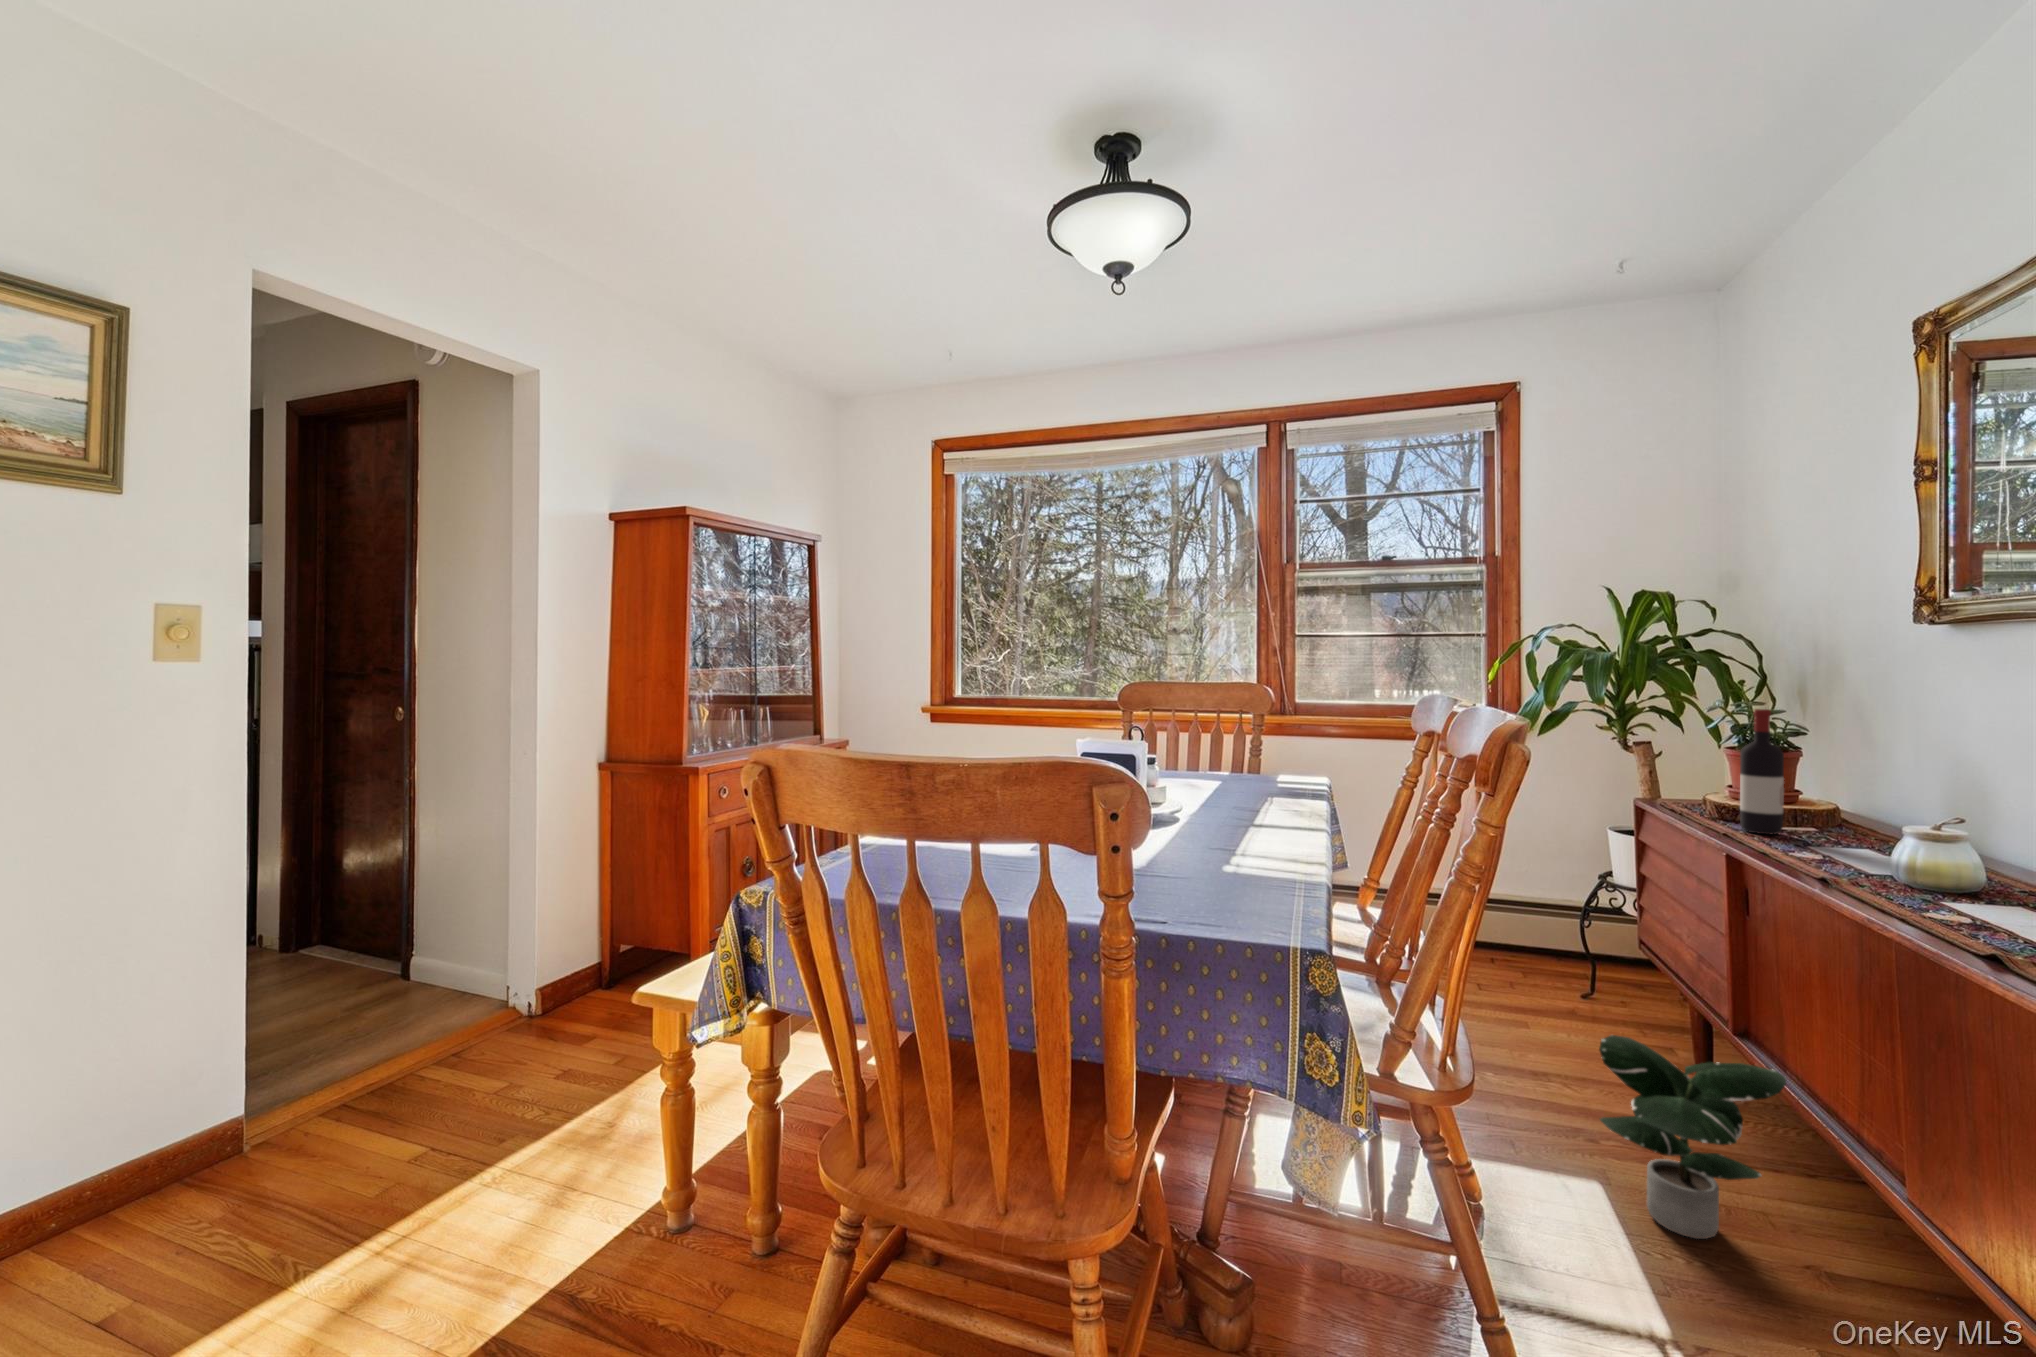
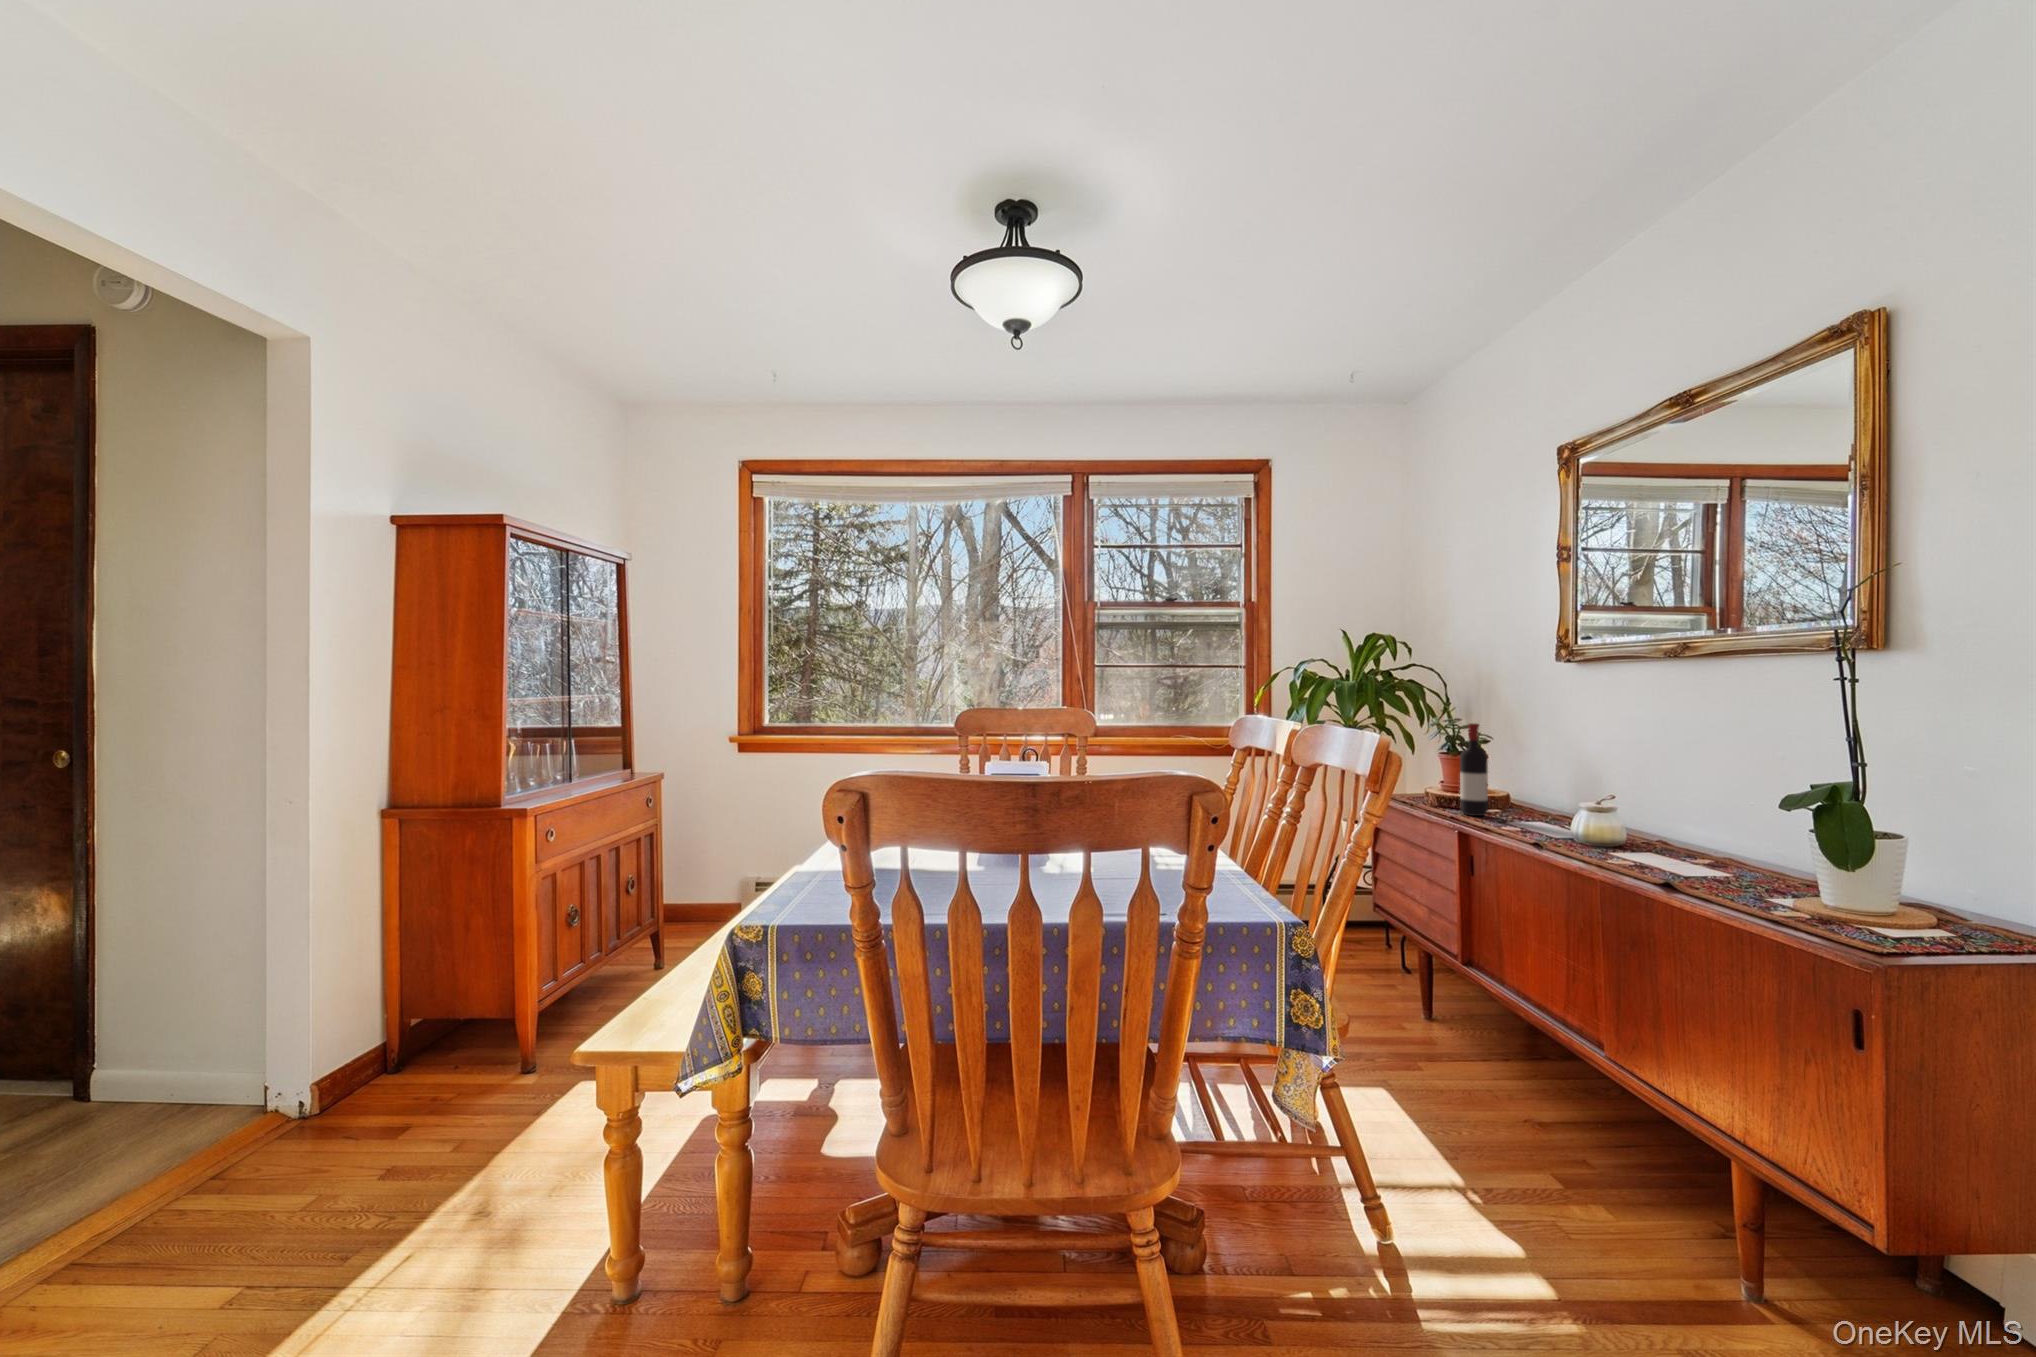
potted plant: present [1599,1035,1786,1239] -> none [1391,978,1514,1121]

